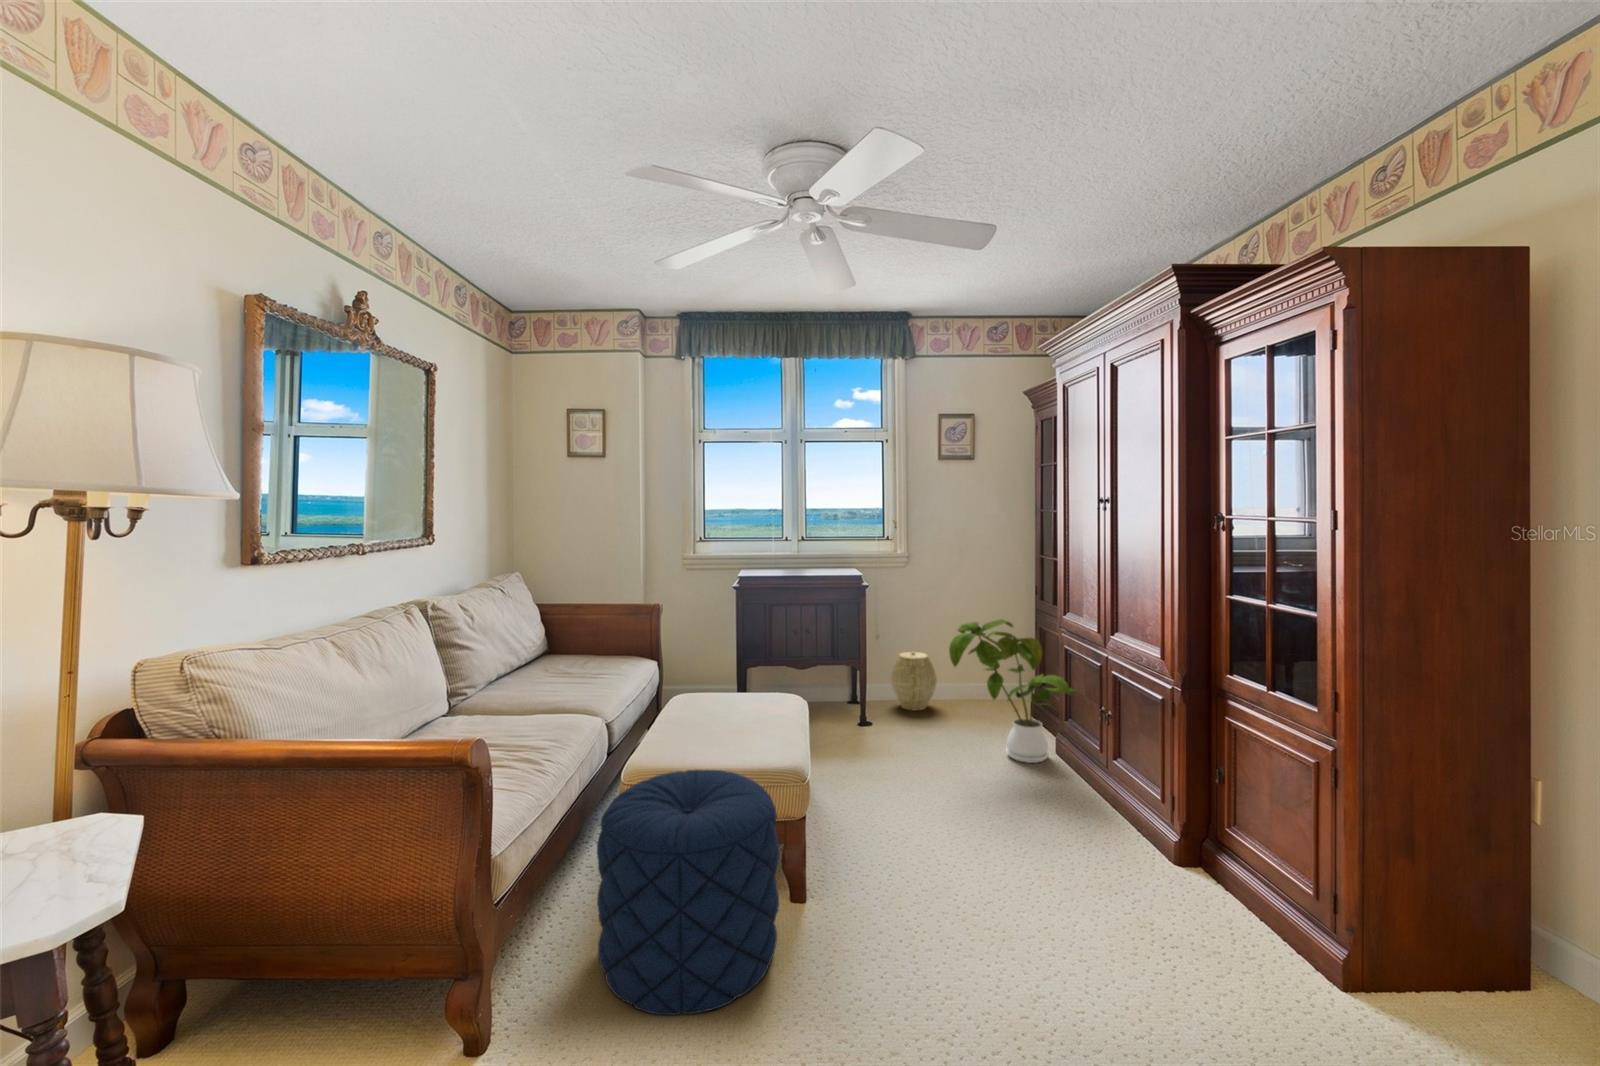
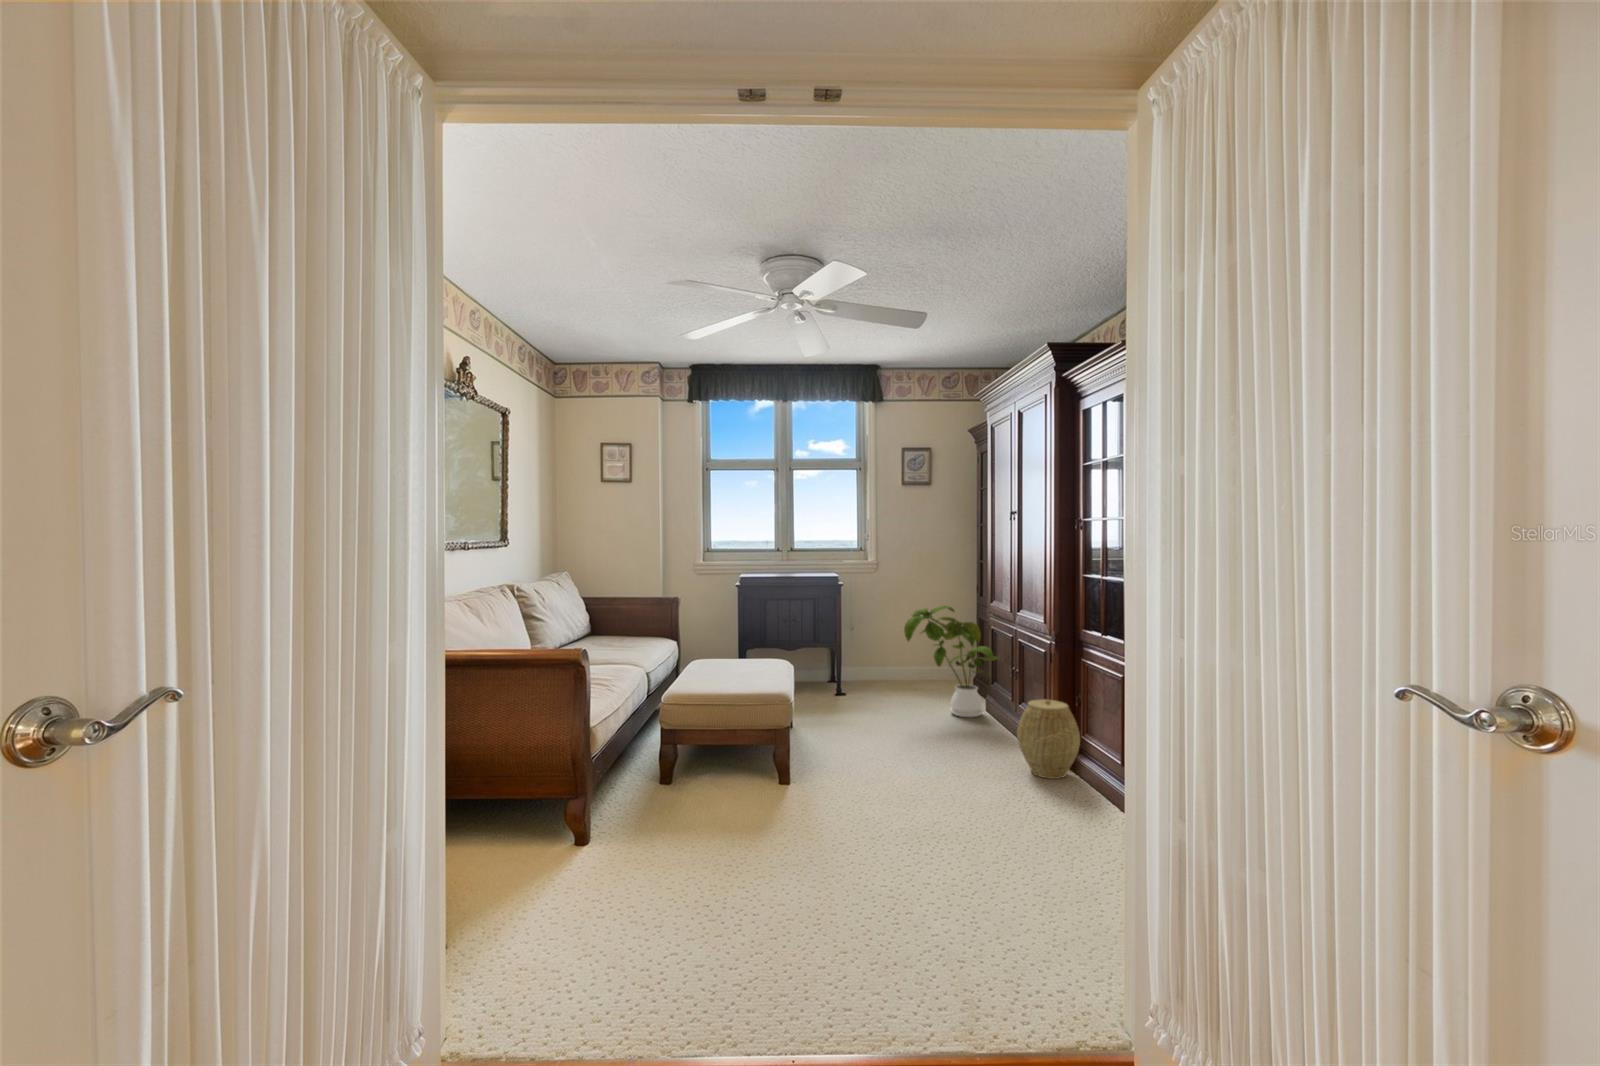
woven basket: present [891,652,937,711] -> present [1017,699,1080,779]
pouf: present [597,770,779,1015] -> none [653,689,772,830]

